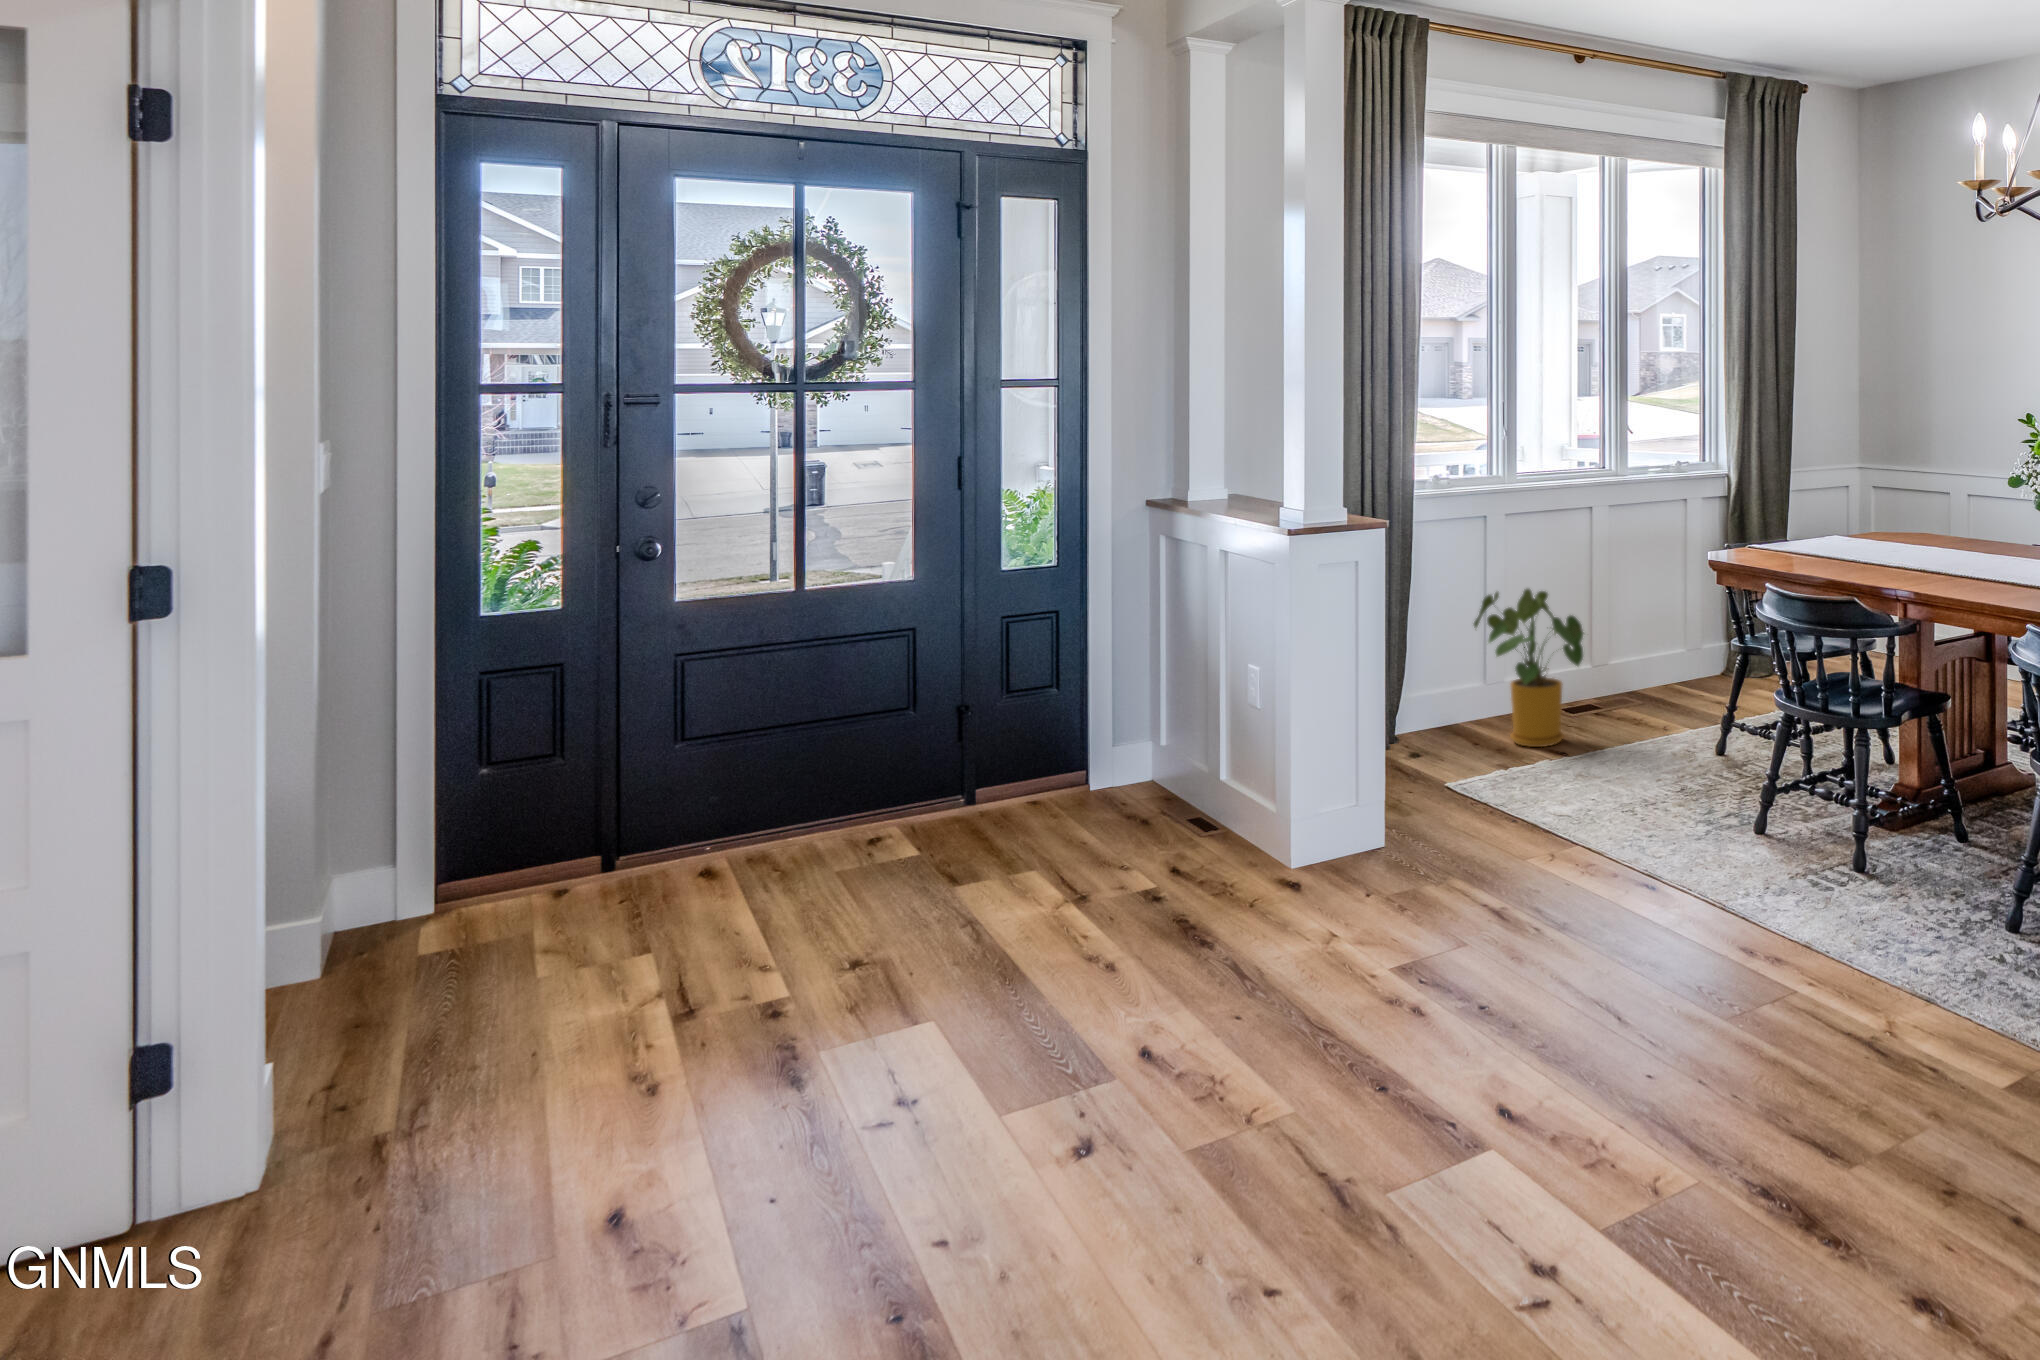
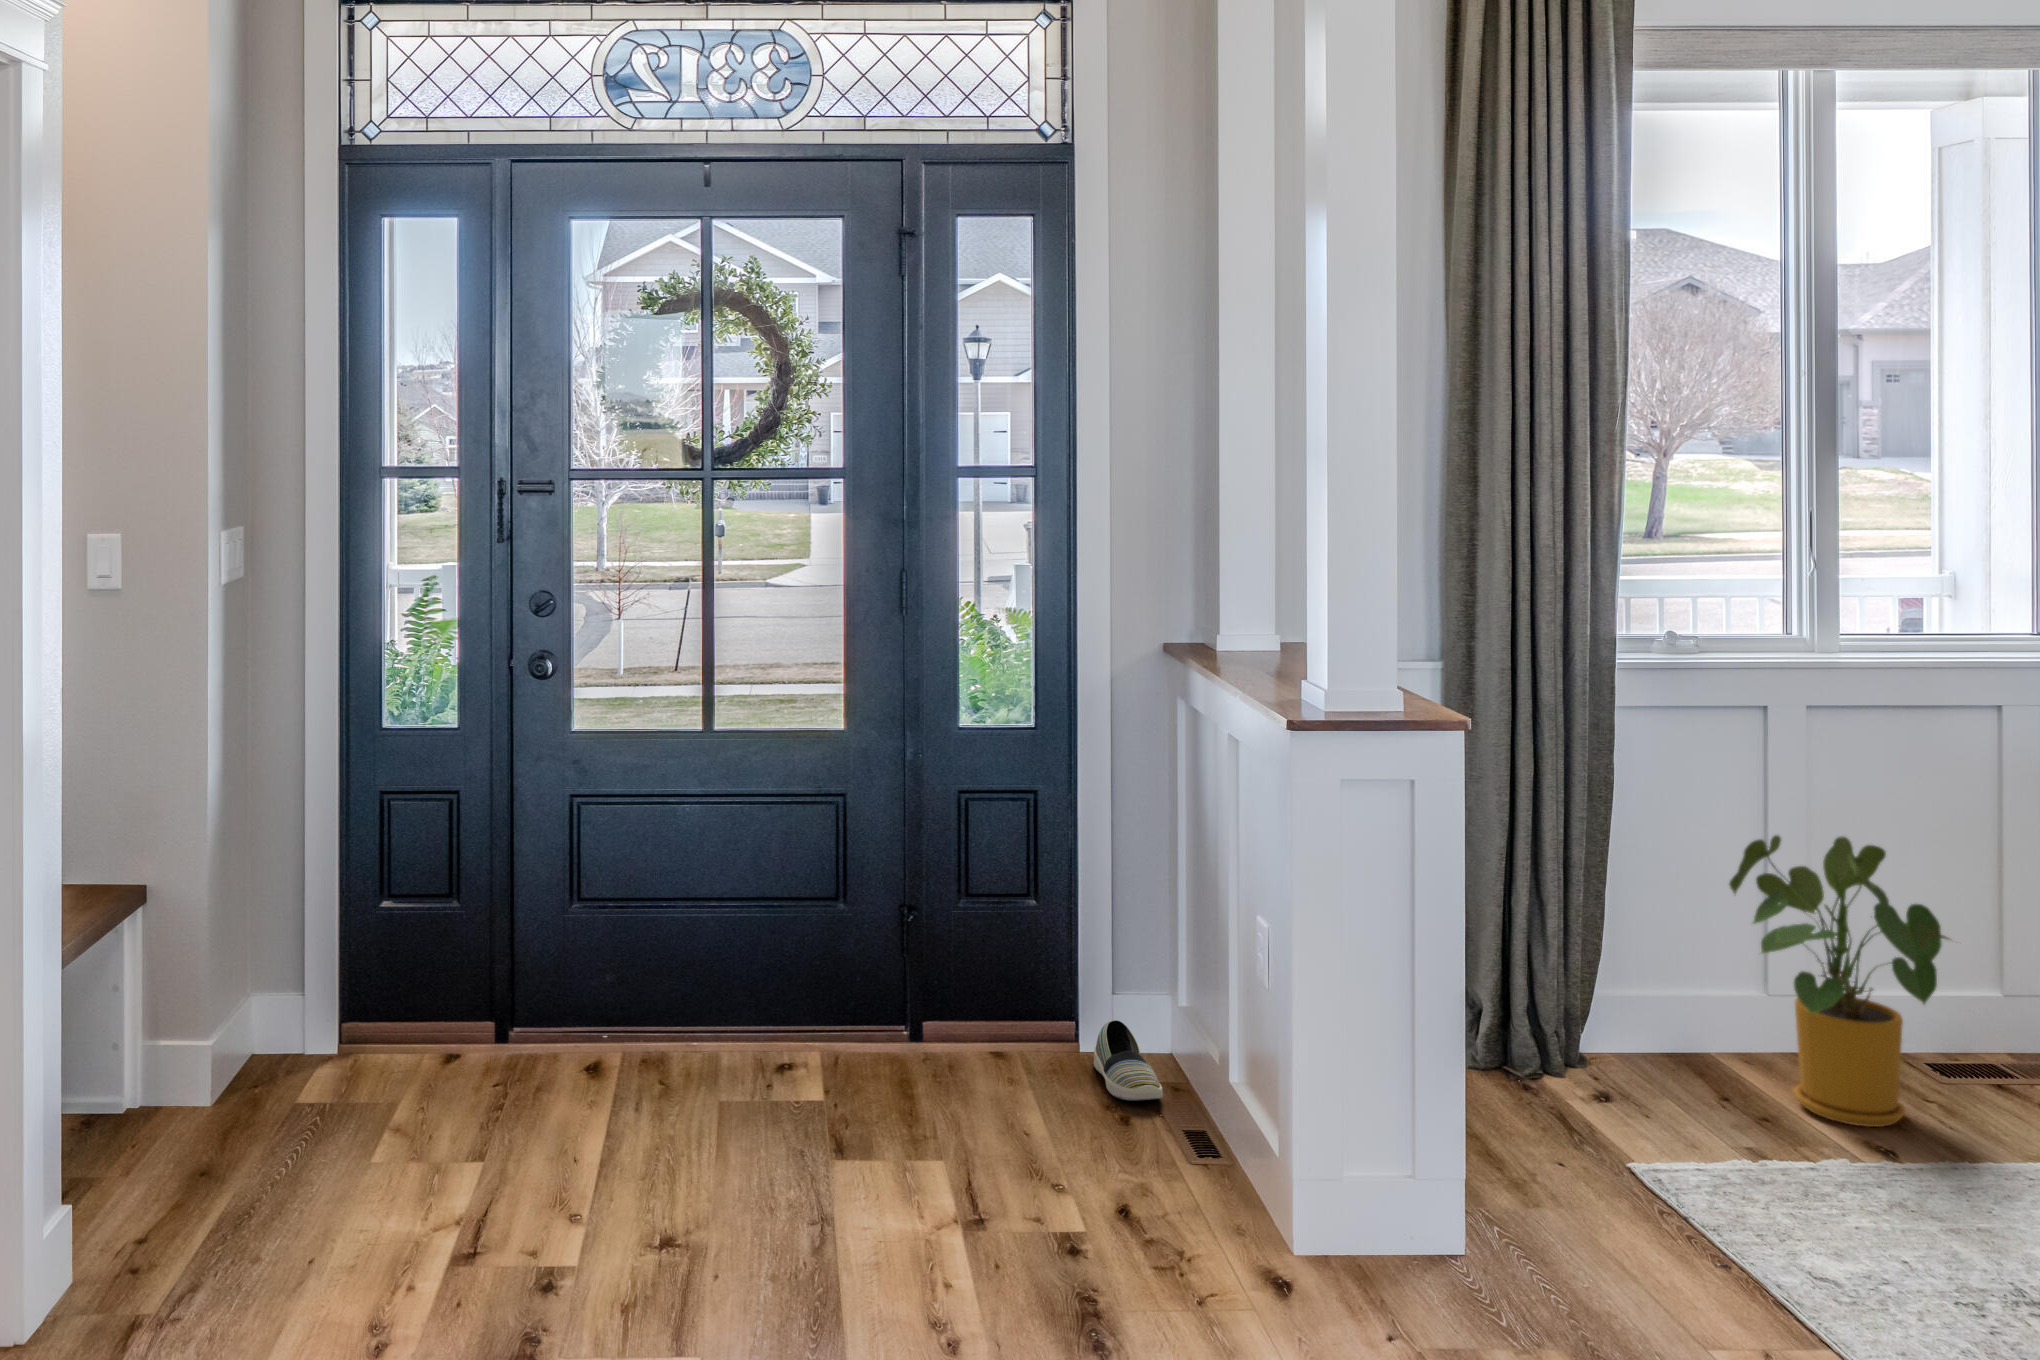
shoe: none [1109,770,1167,817] -> present [1094,1020,1163,1101]

